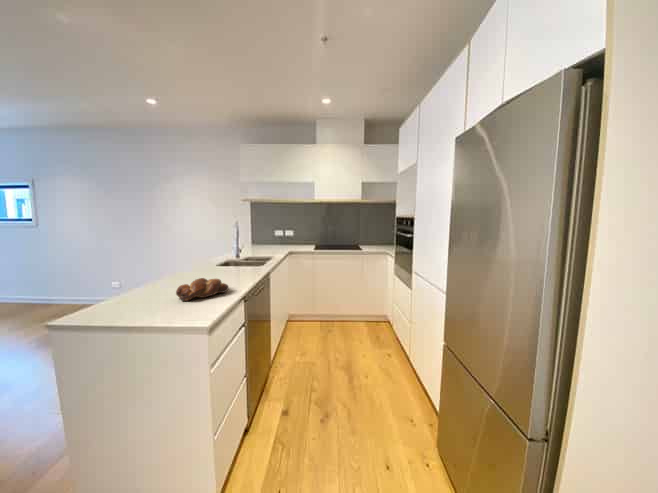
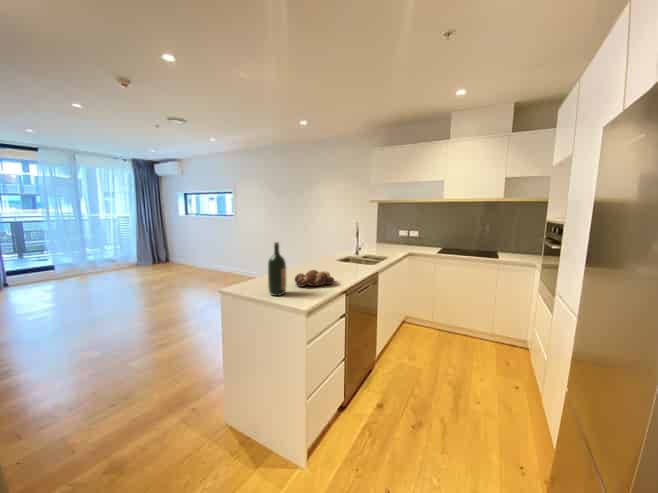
wine bottle: none [141,246,170,318] -> present [268,242,286,296]

